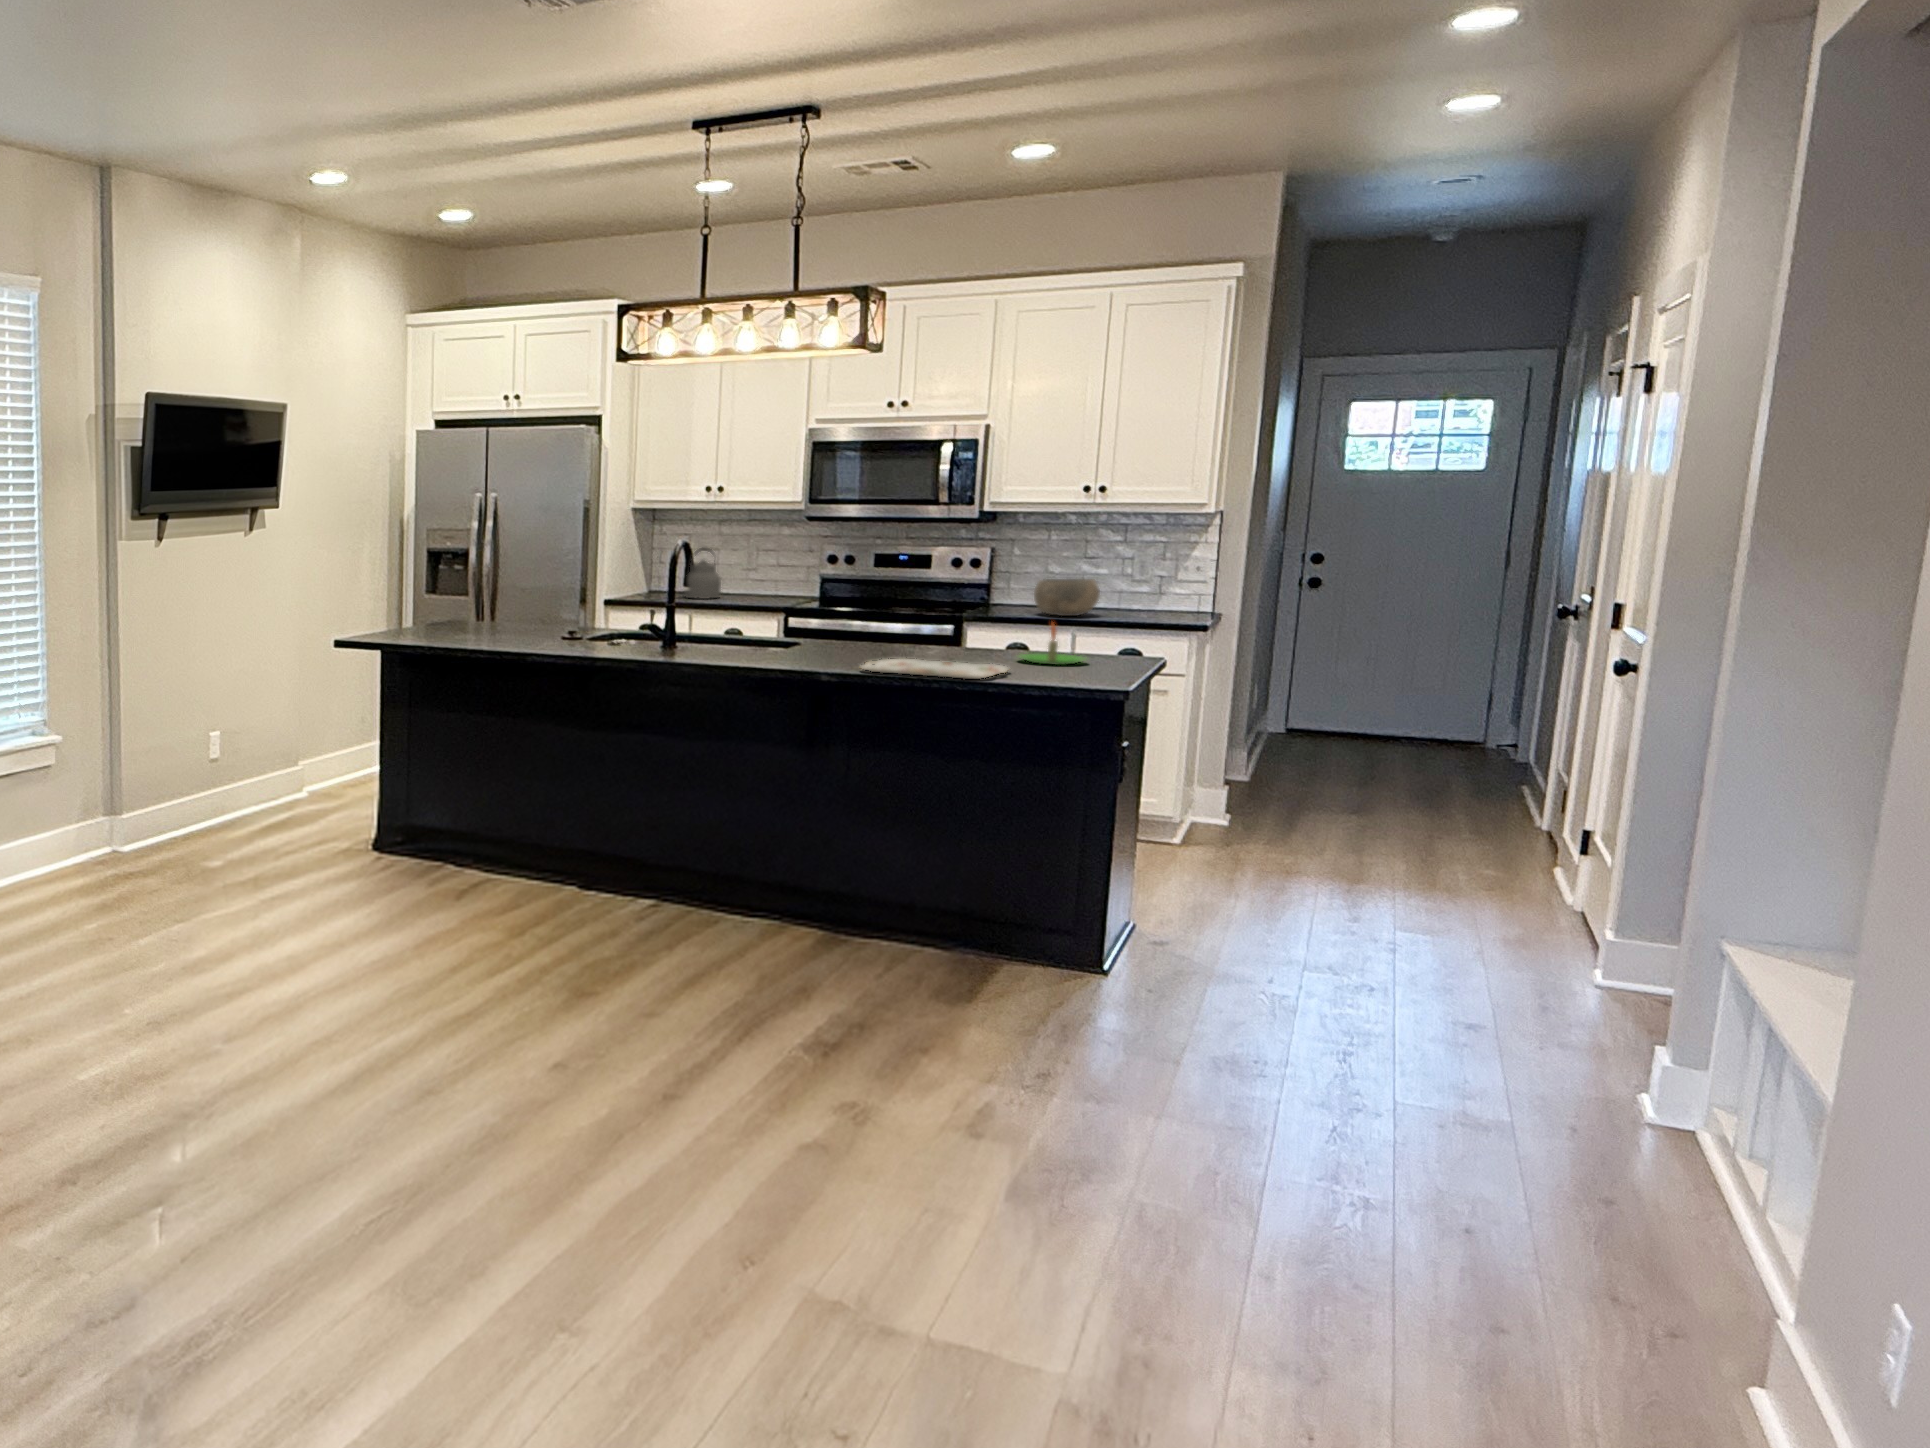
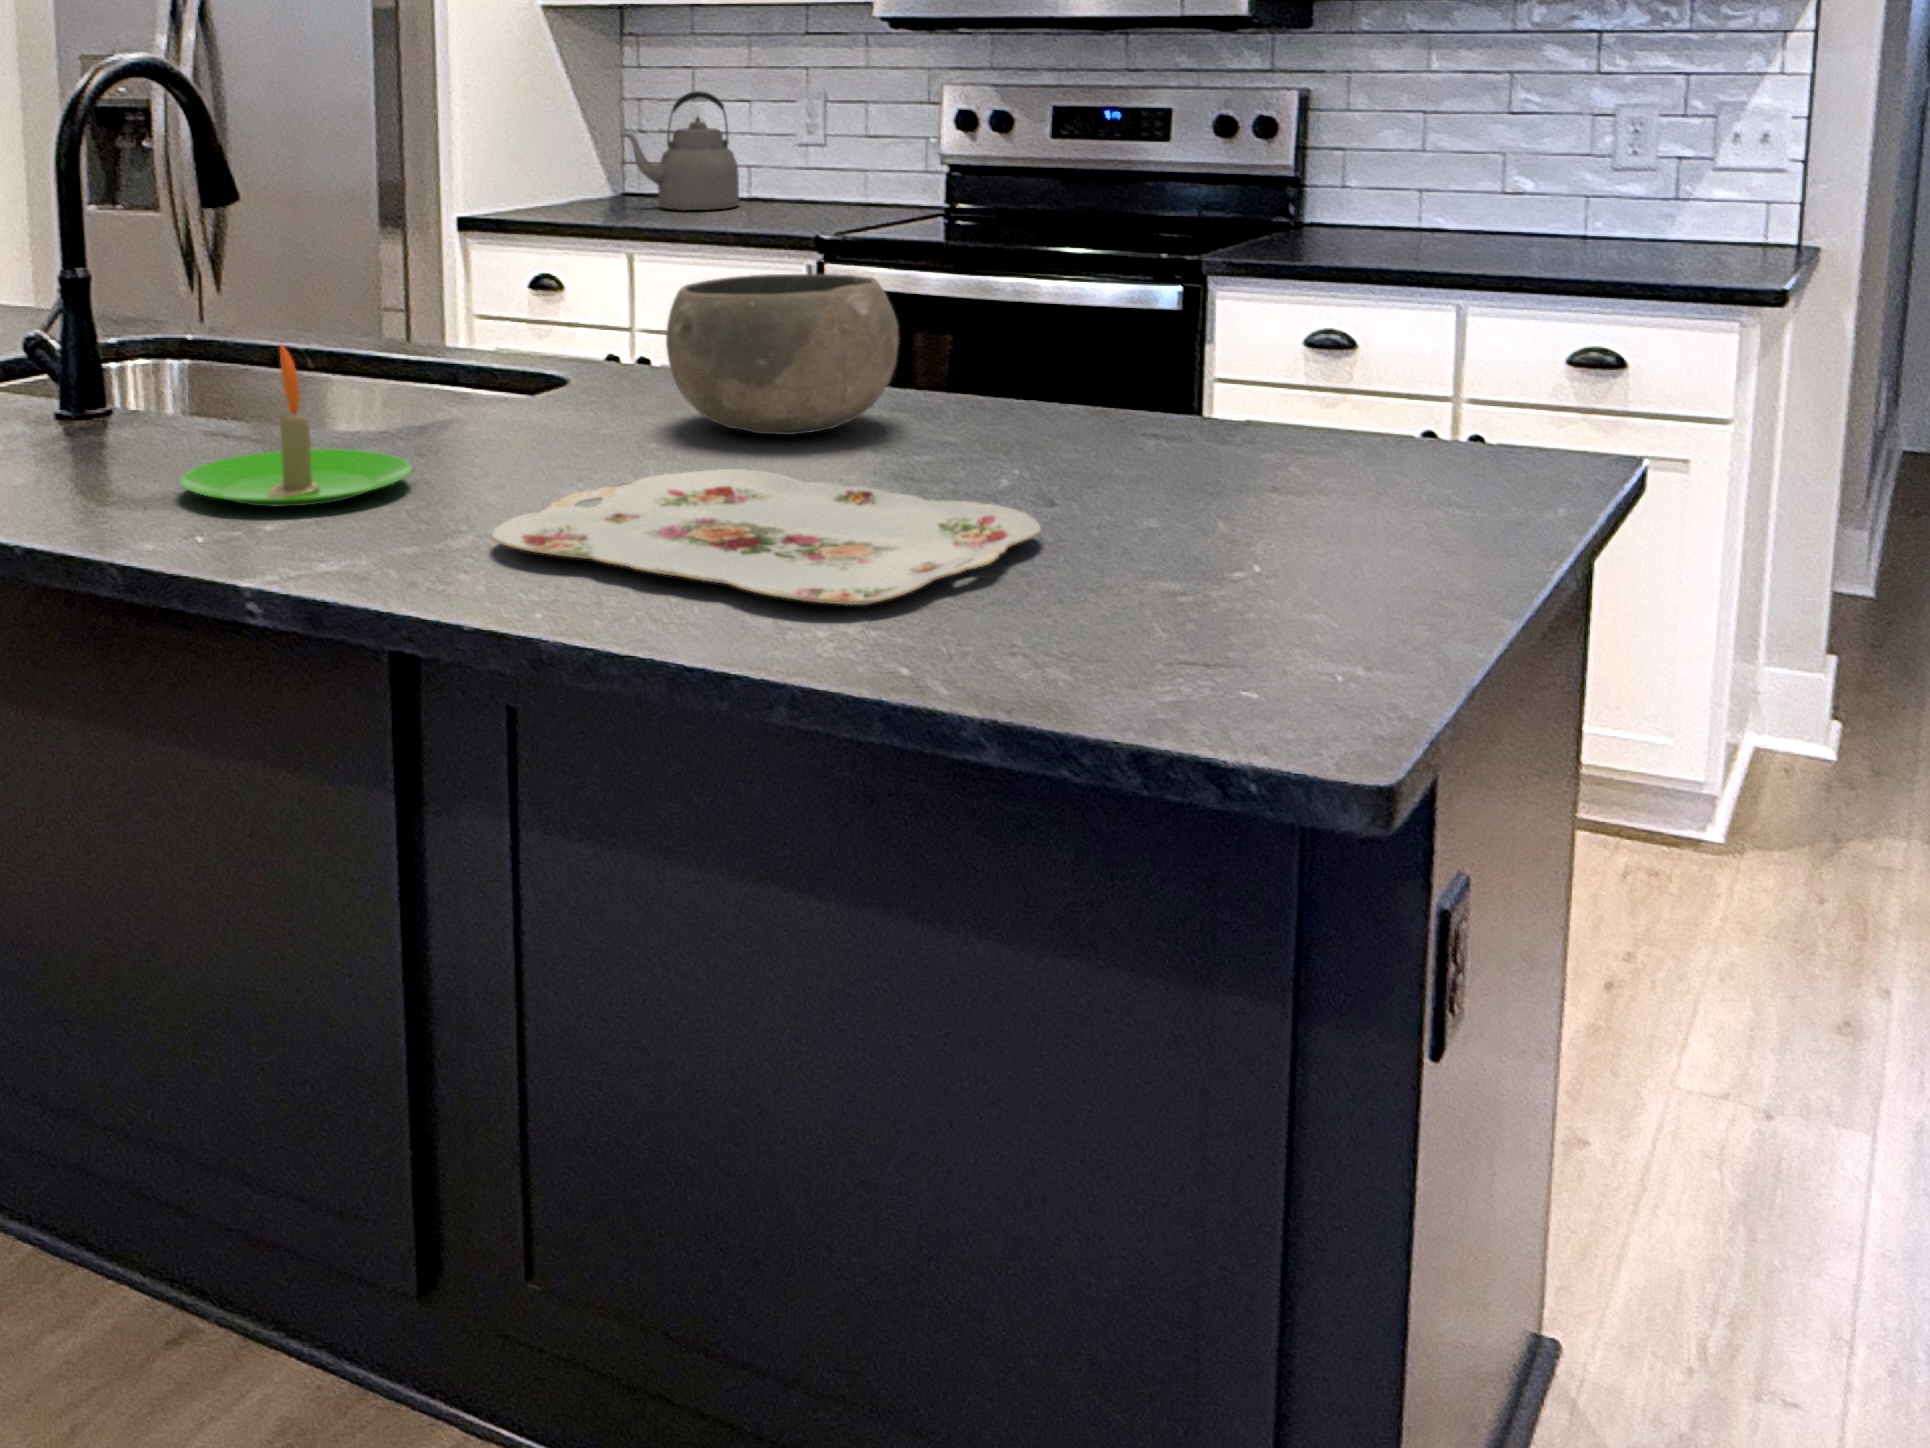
bowl: present [1034,579,1100,616] -> present [666,274,899,435]
candle: present [1019,623,1086,665] -> present [180,345,411,506]

